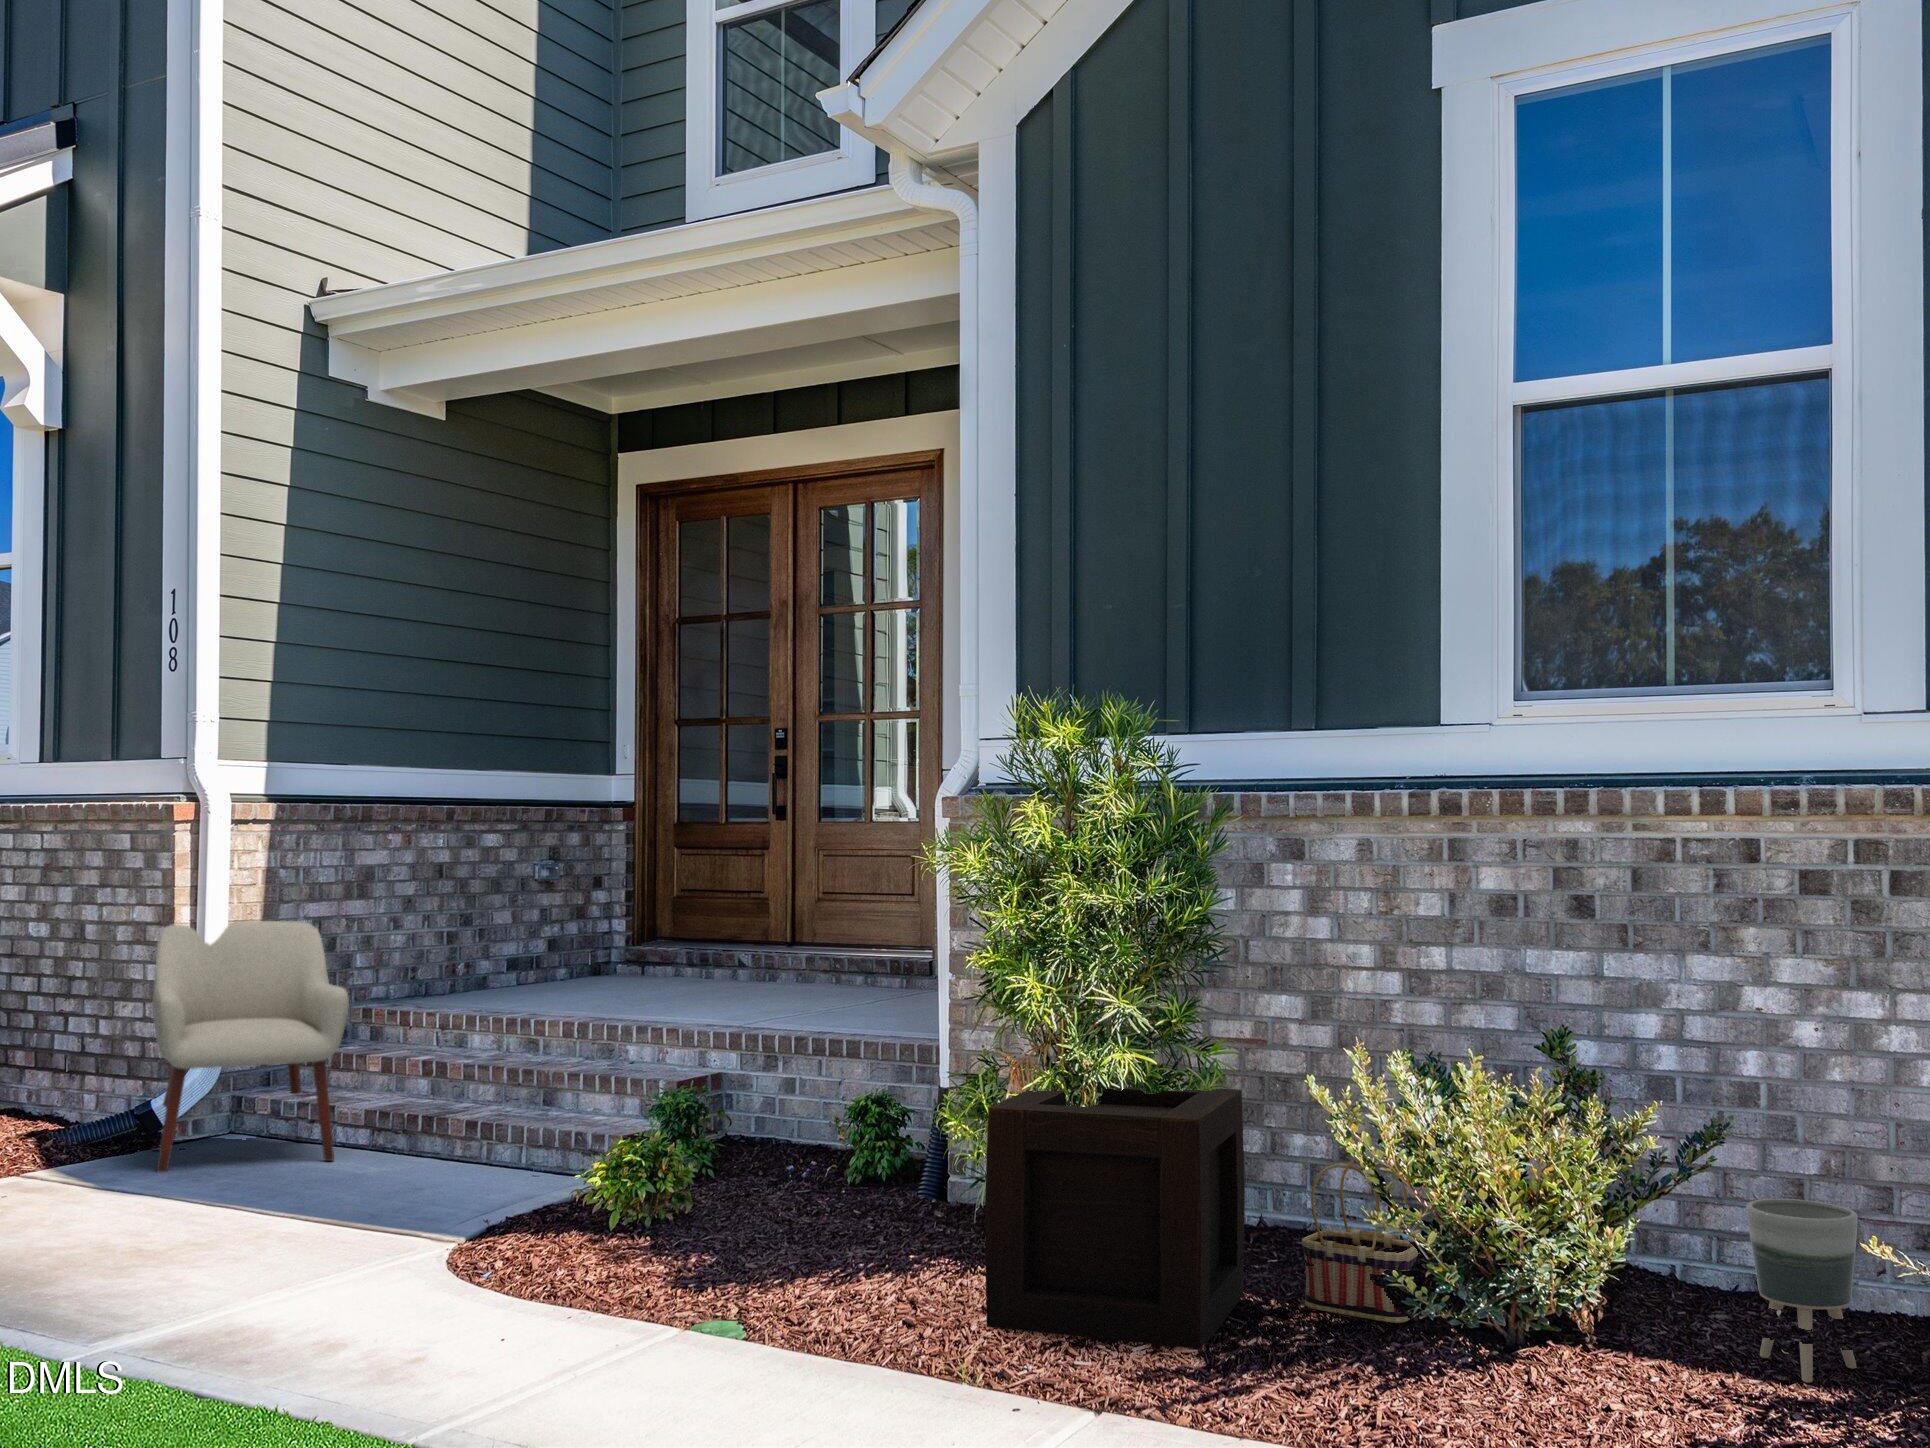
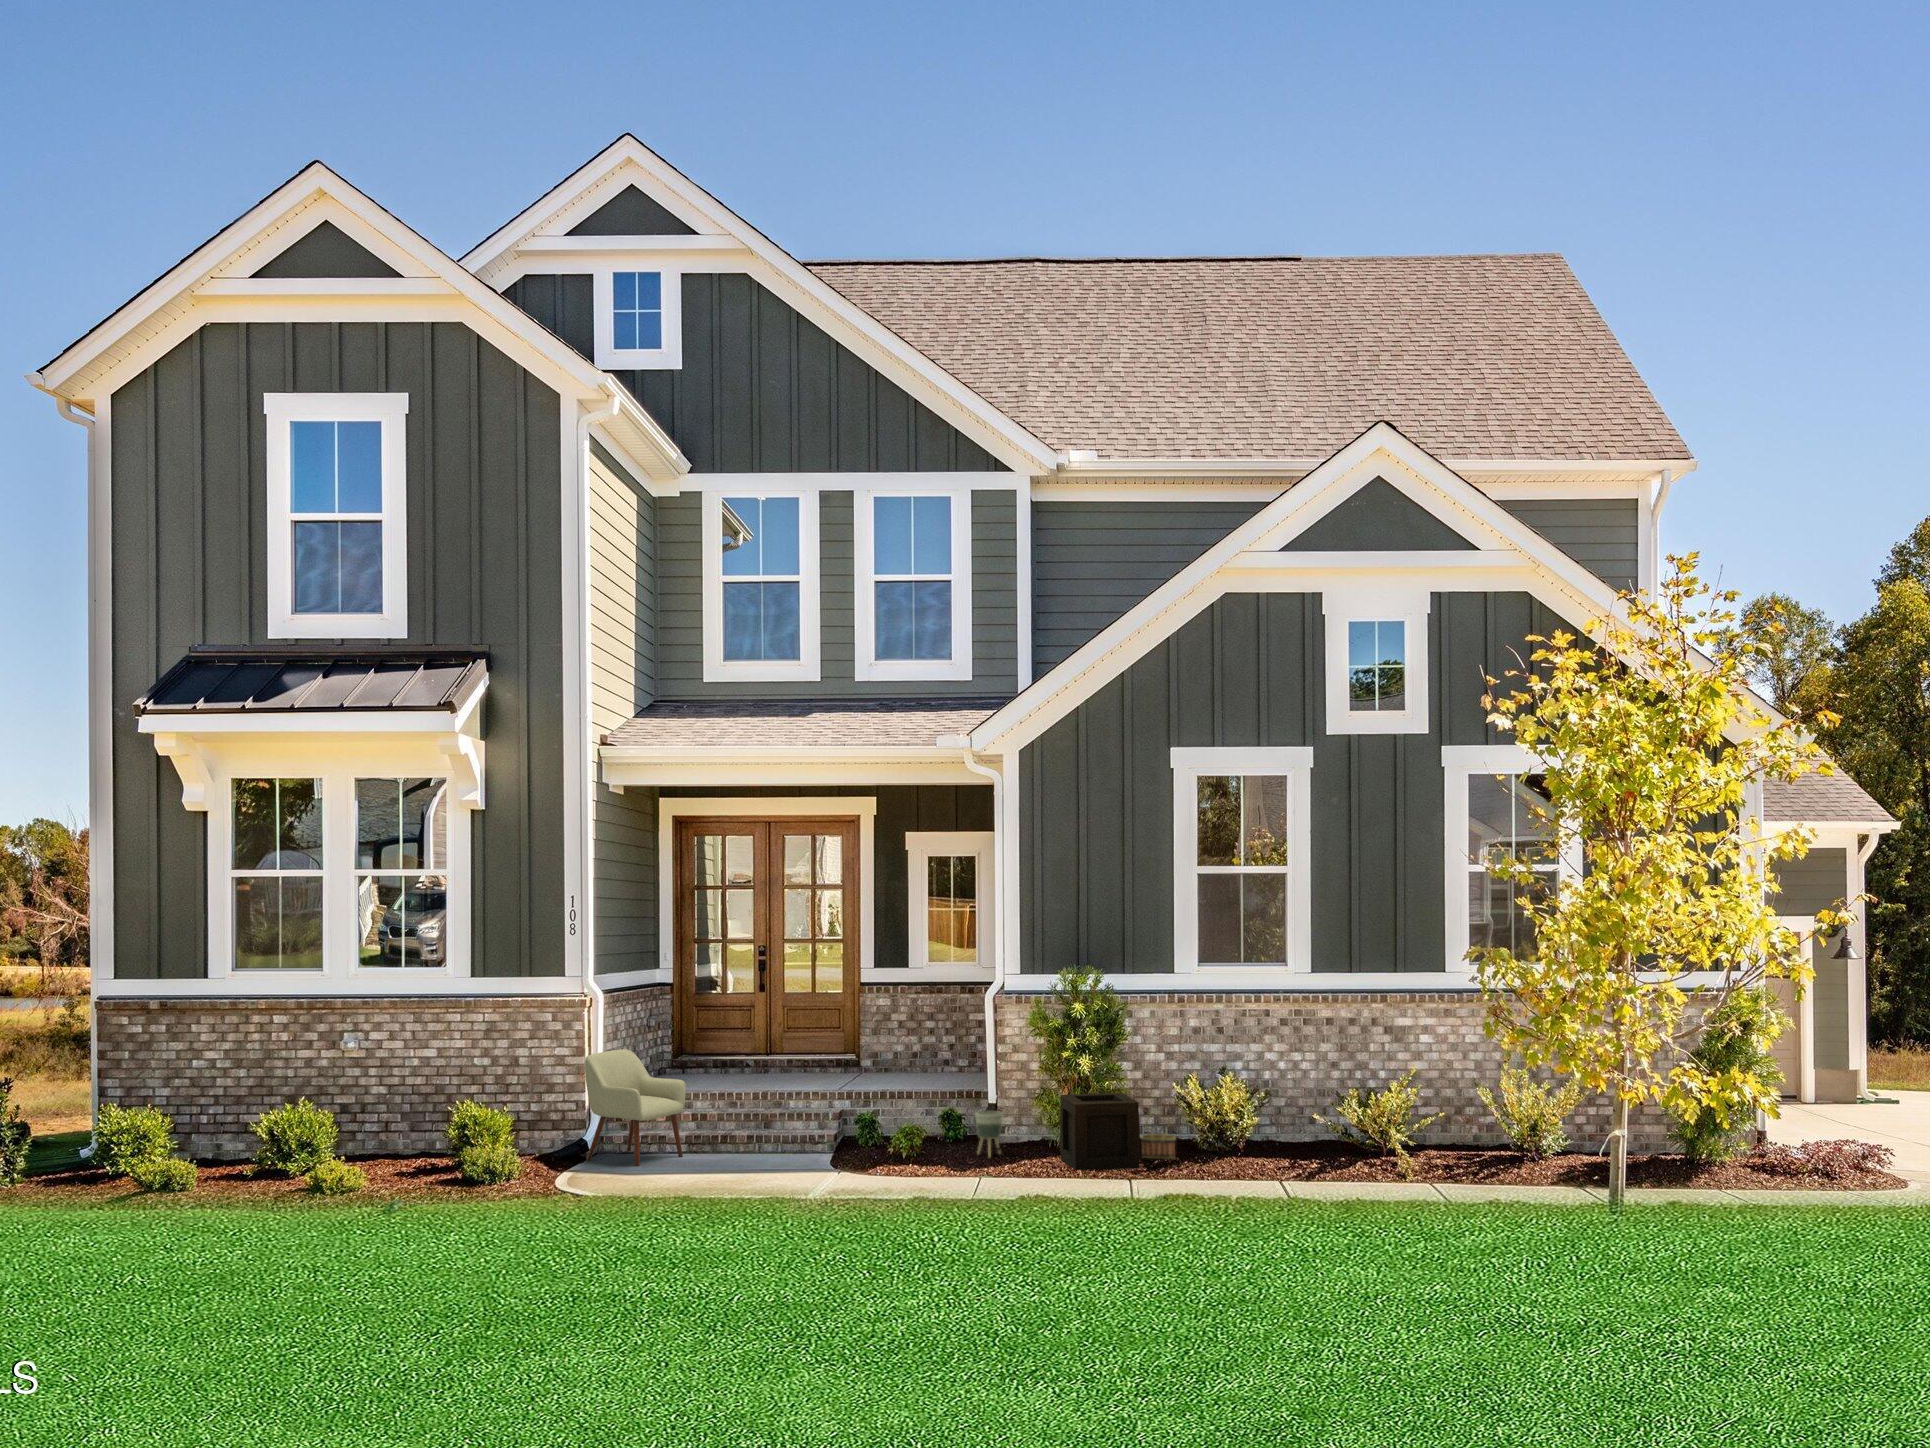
planter: present [1746,1199,1858,1383] -> present [975,1111,1003,1157]

